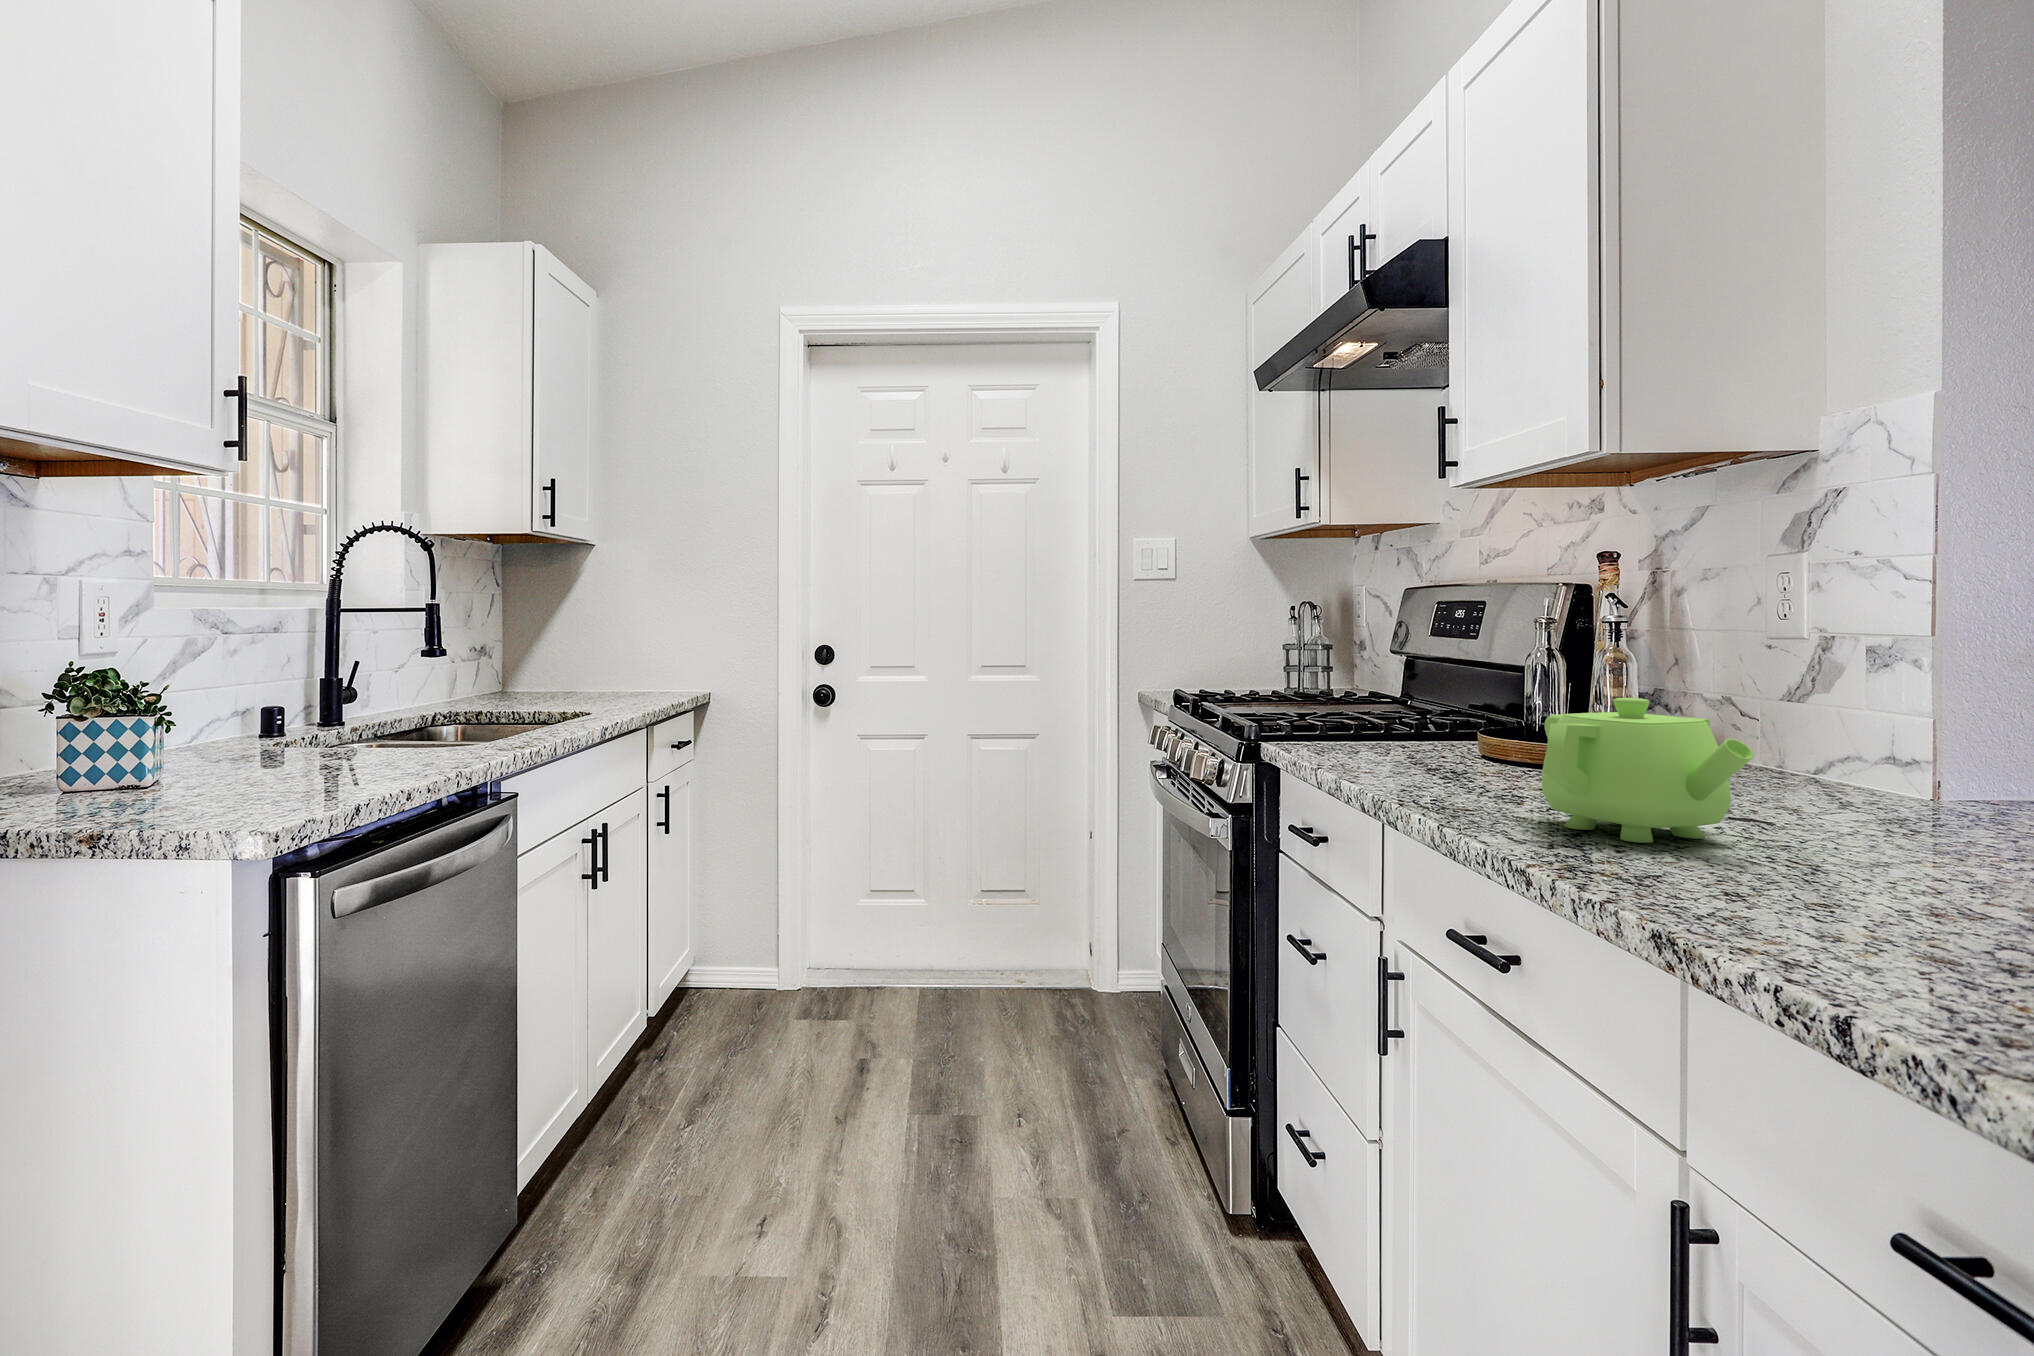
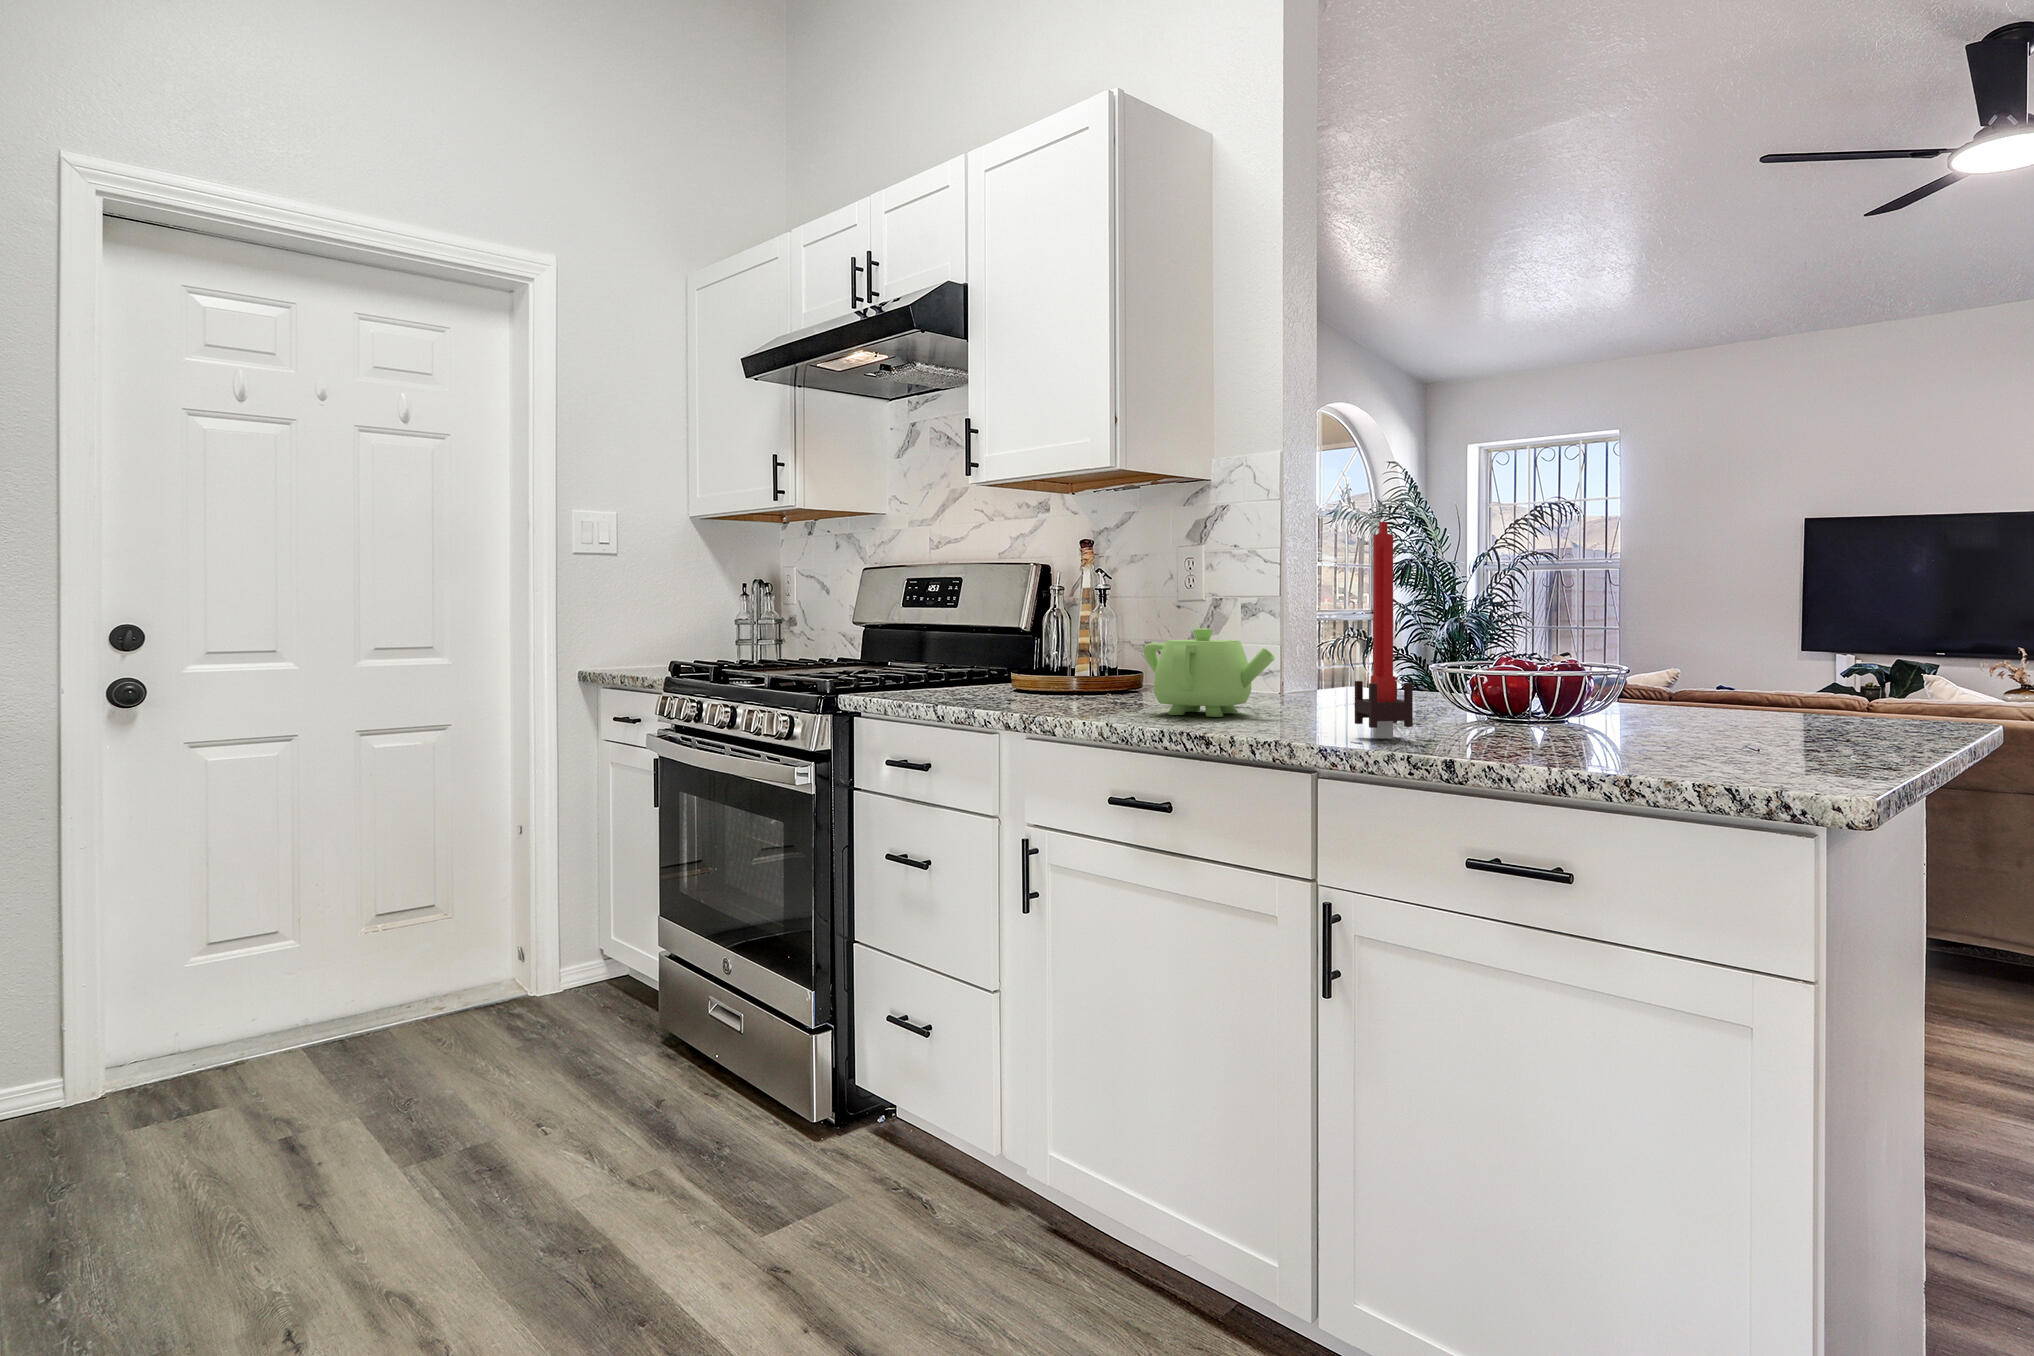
candle: none [1803,525,1922,951] -> present [1355,522,1413,738]

